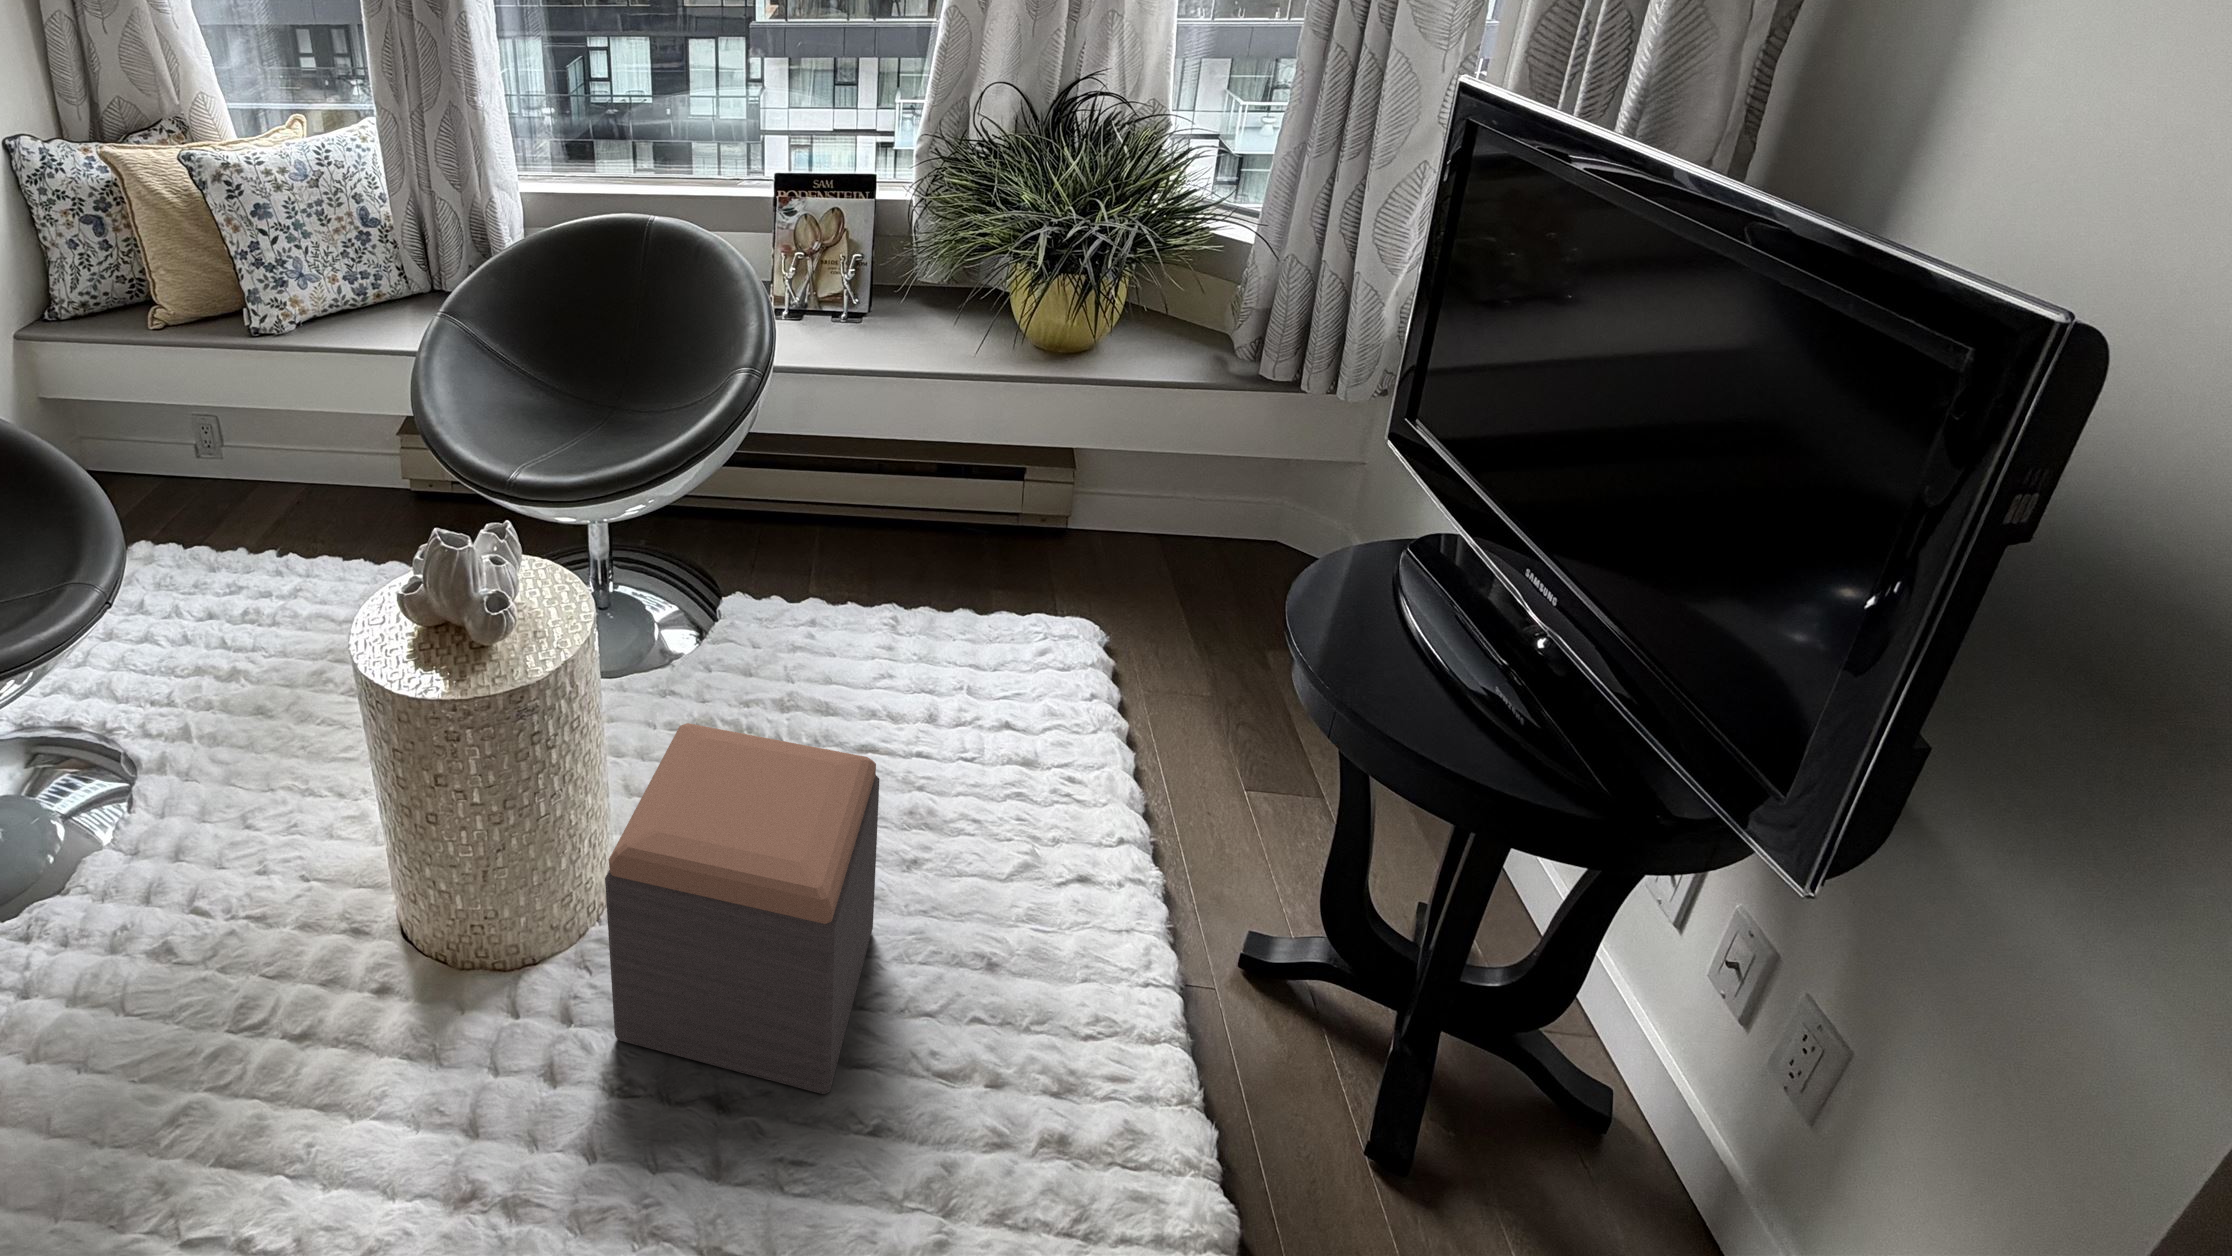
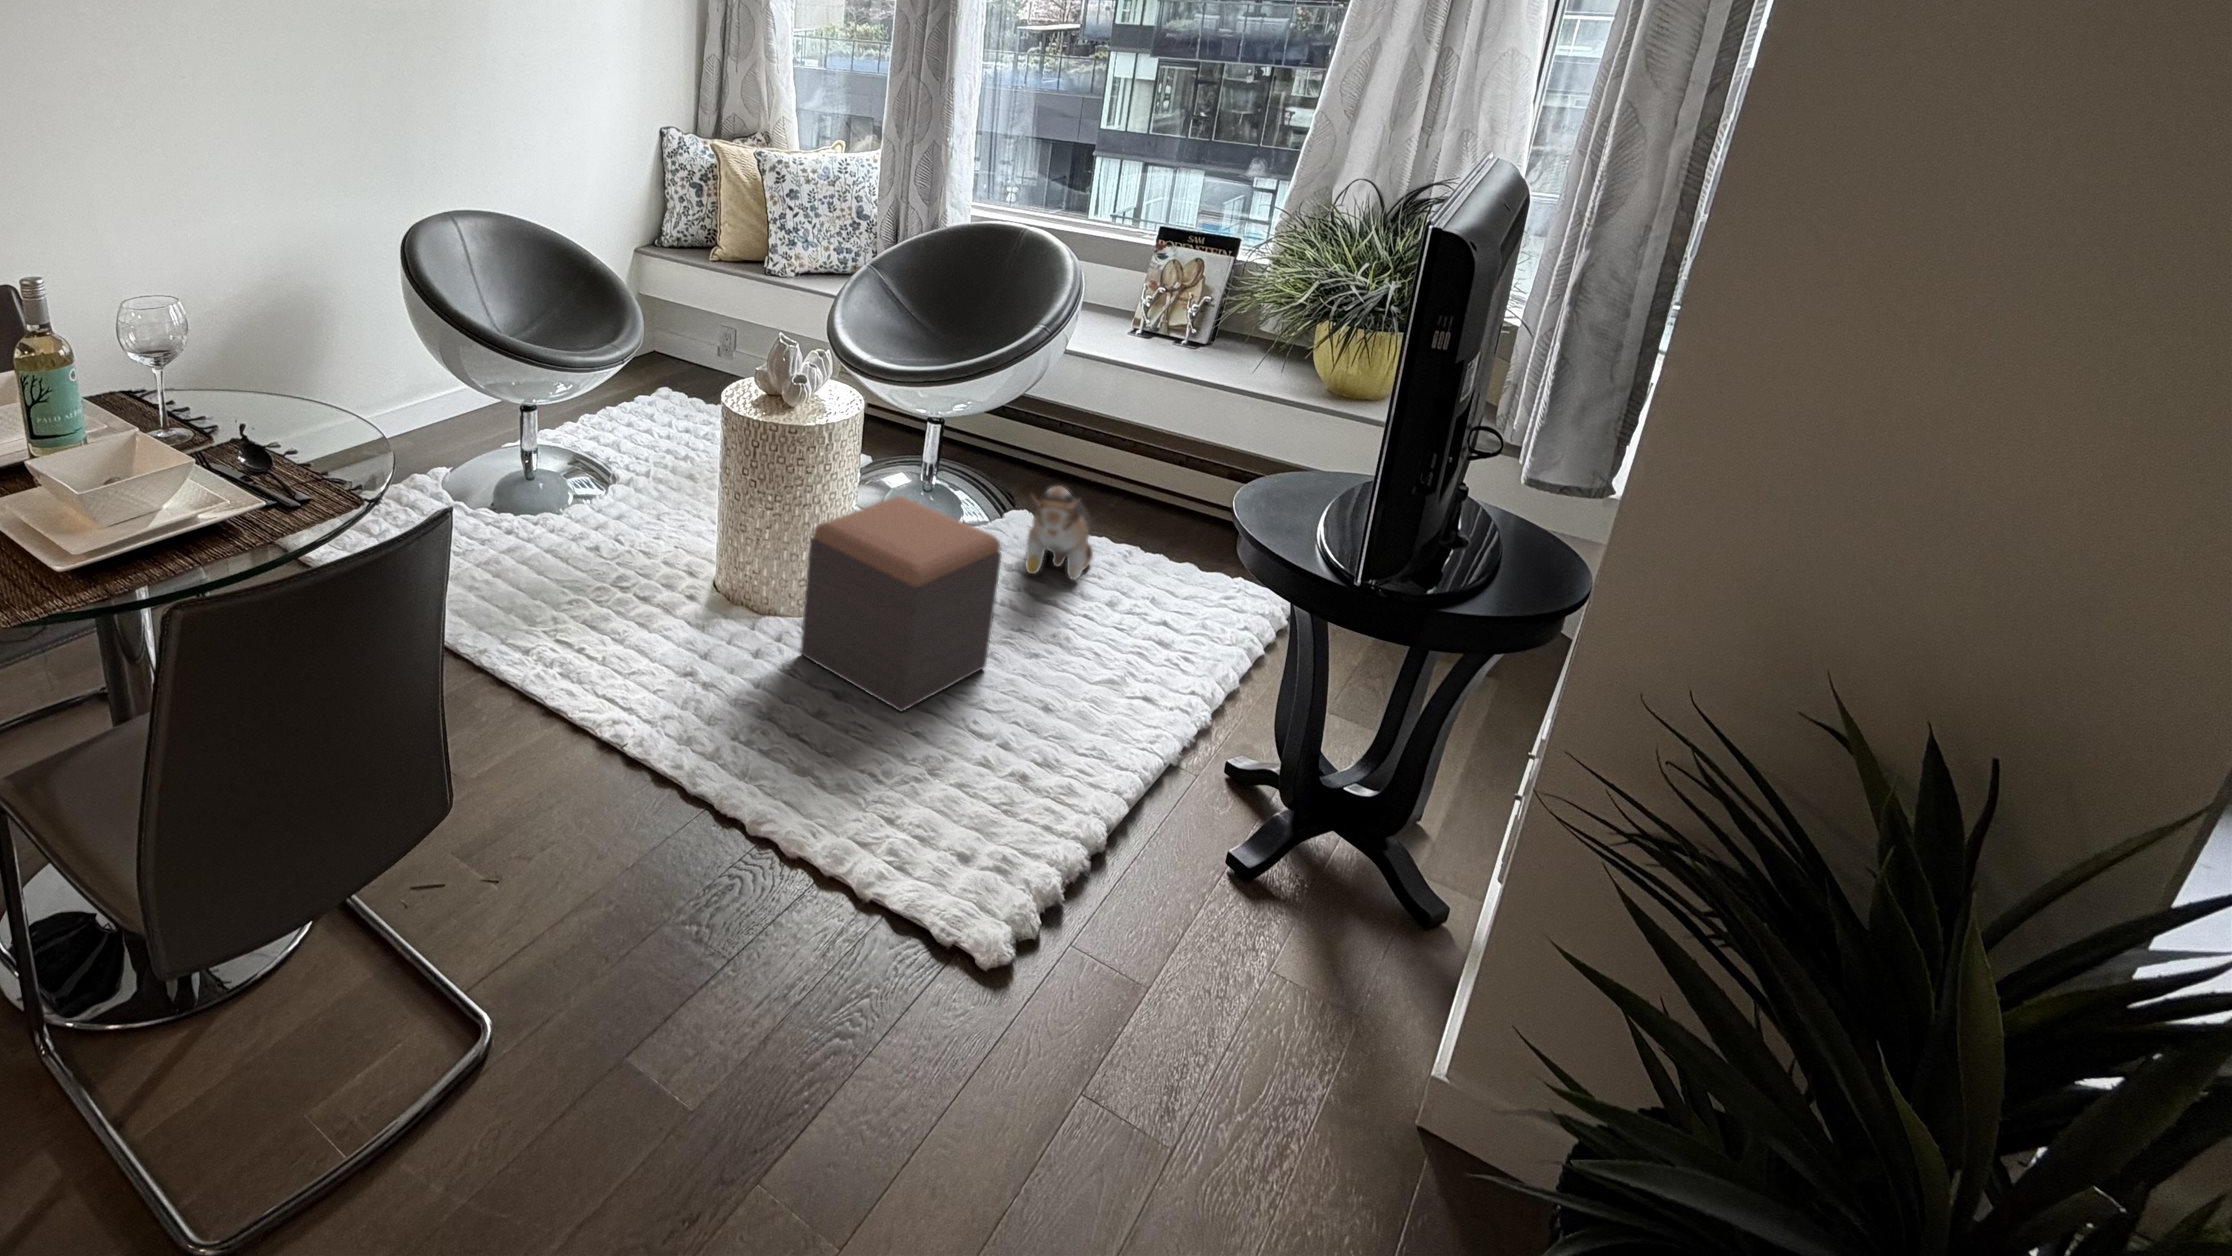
plush toy: none [781,582,876,709] -> present [1025,486,1093,580]

